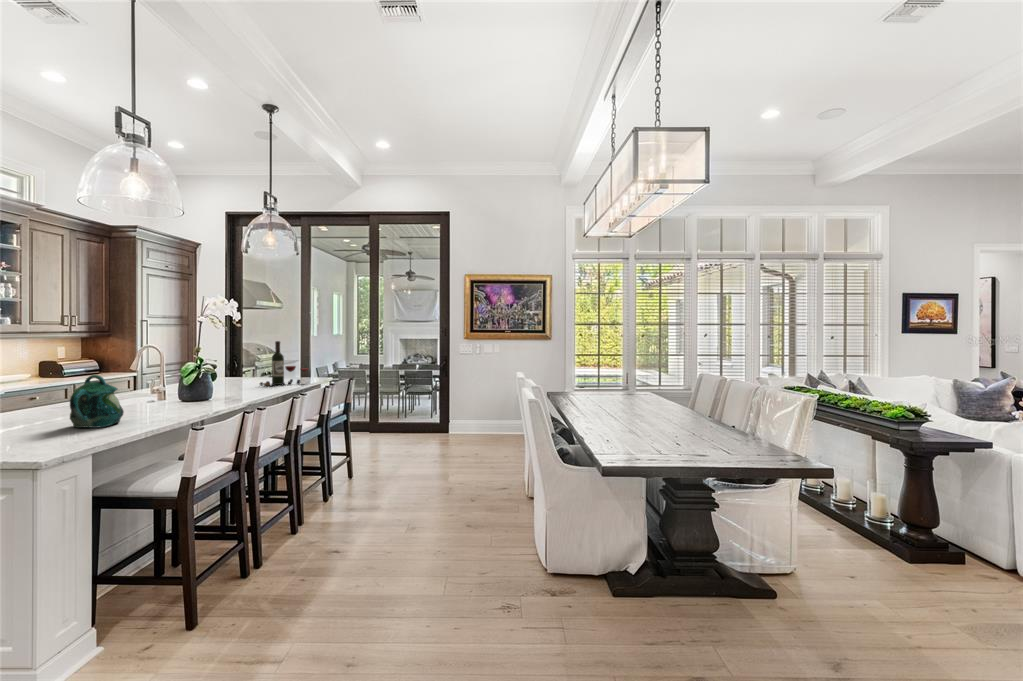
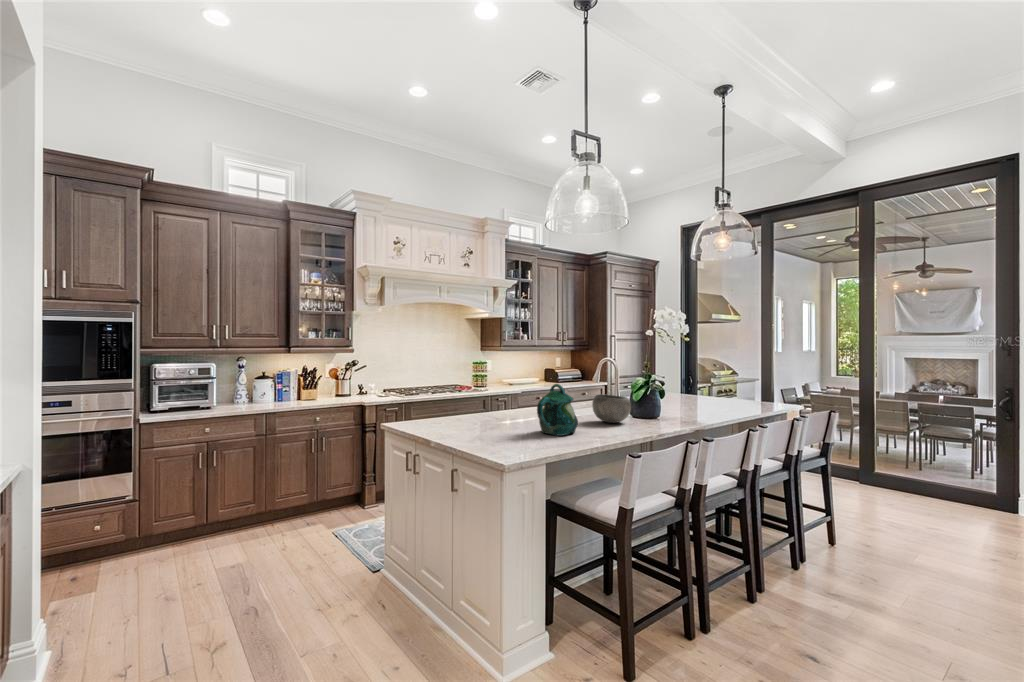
wine bottle: present [260,341,308,386] -> none [712,356,772,409]
bowl: none [136,382,182,409] -> present [592,394,631,423]

